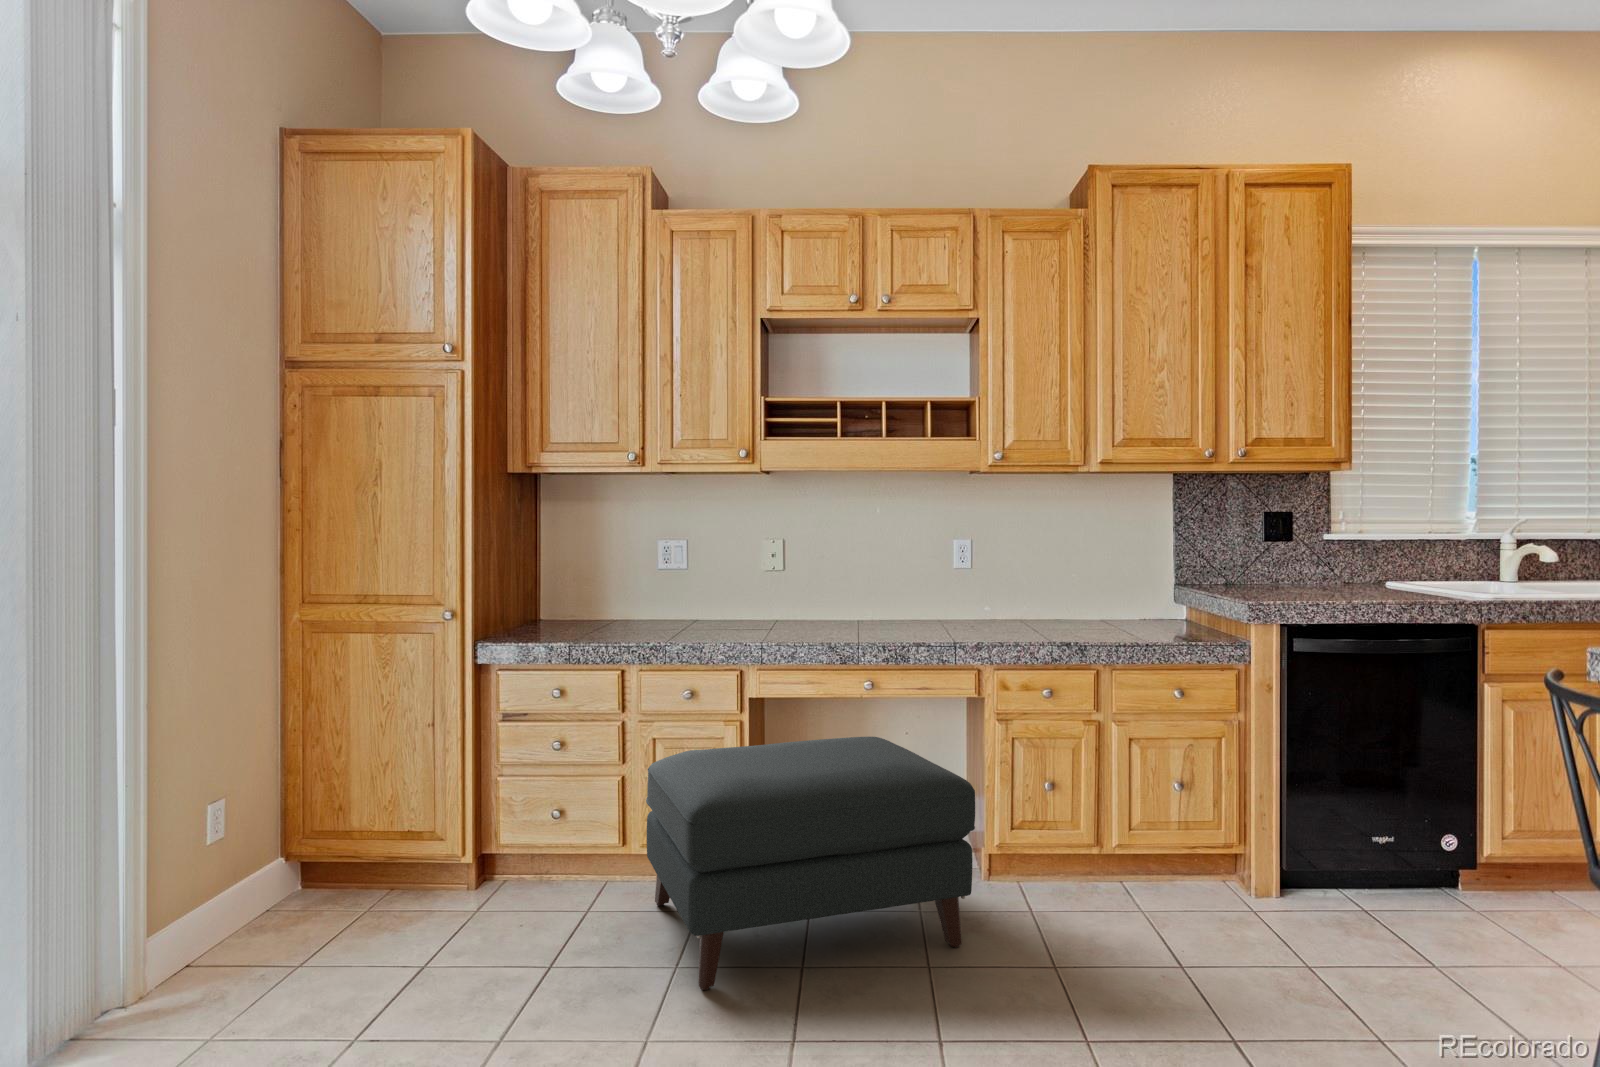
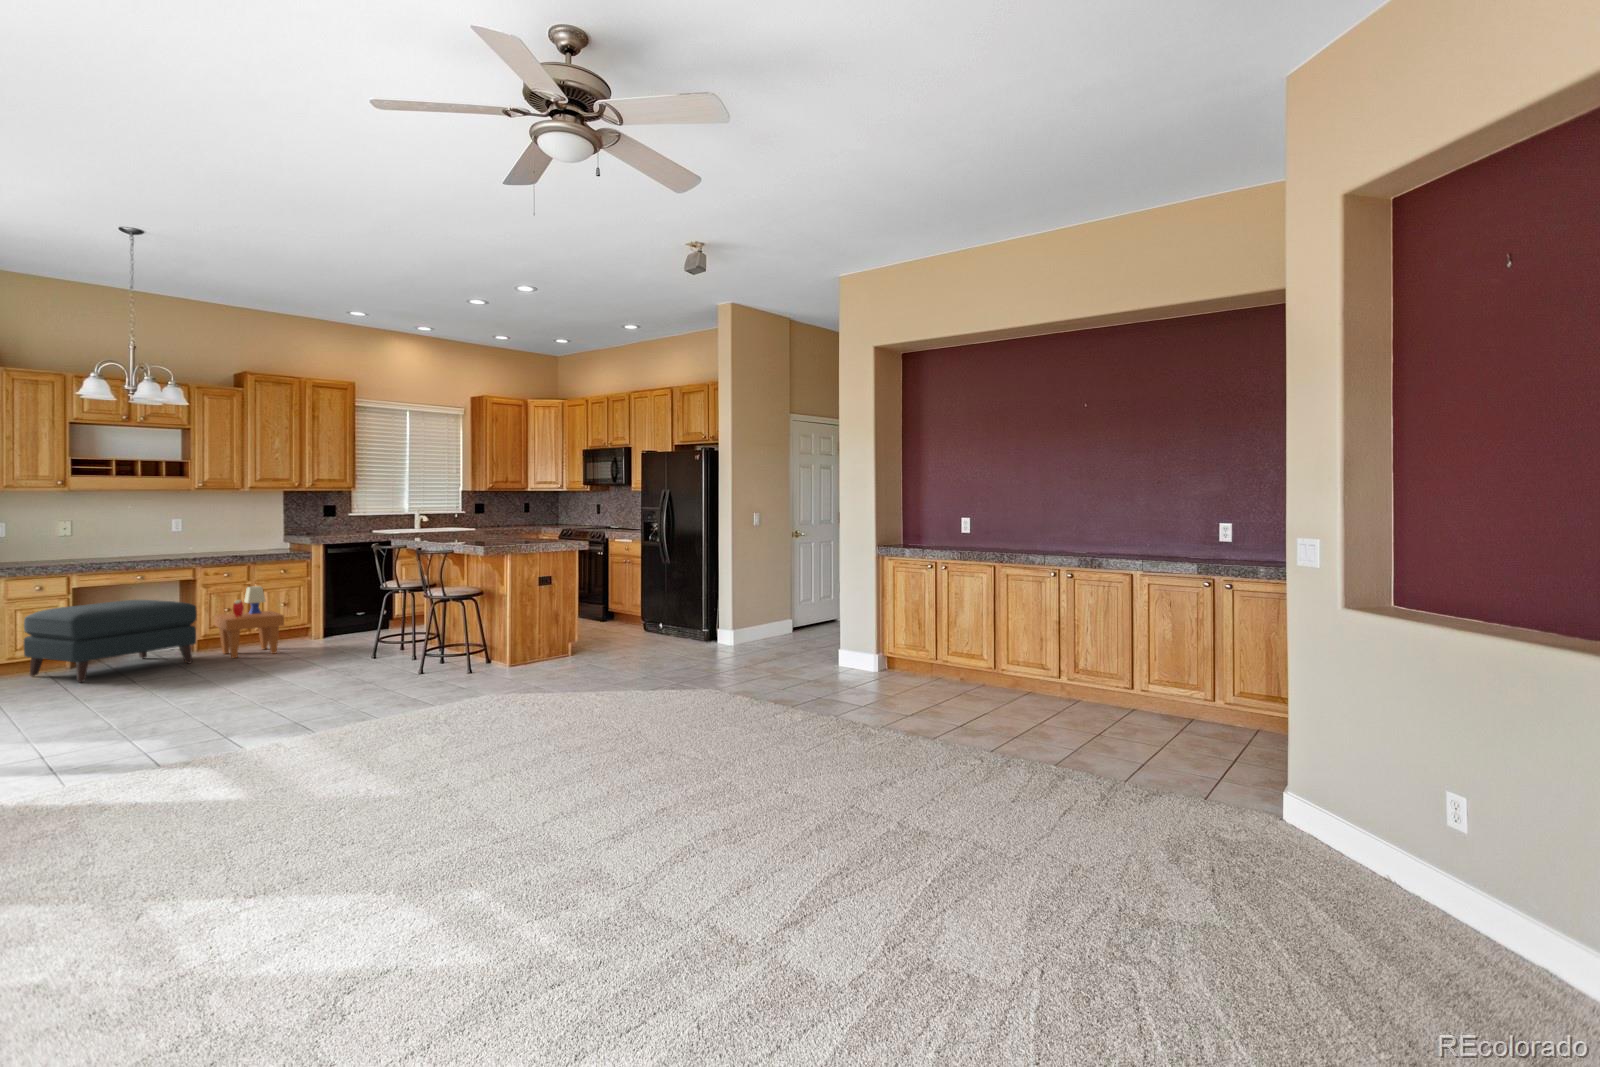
side table: none [1017,732,1195,953] -> present [214,586,284,658]

